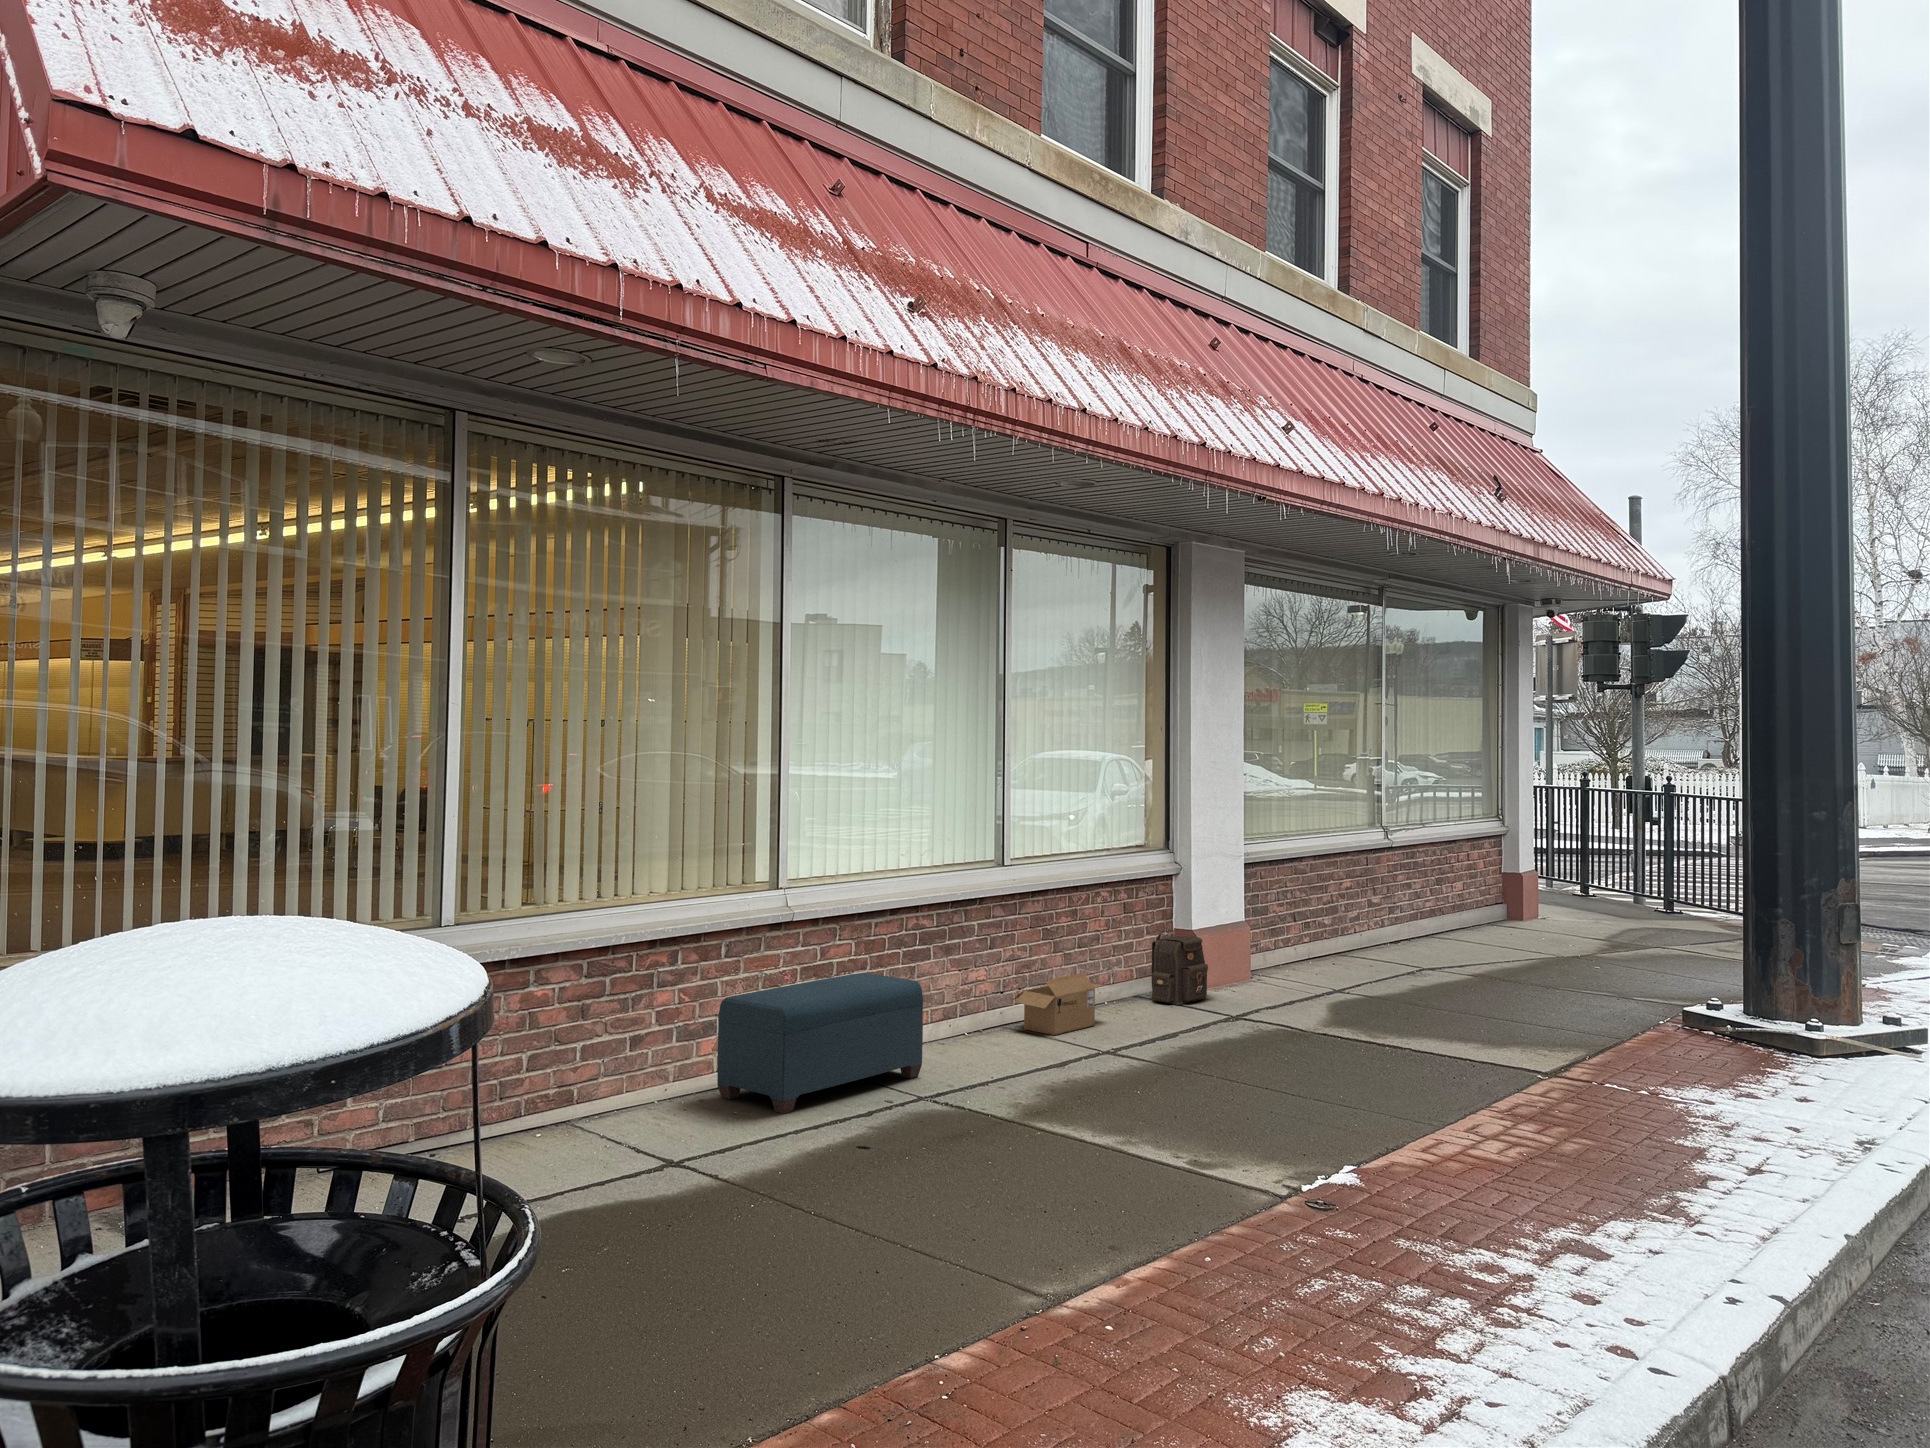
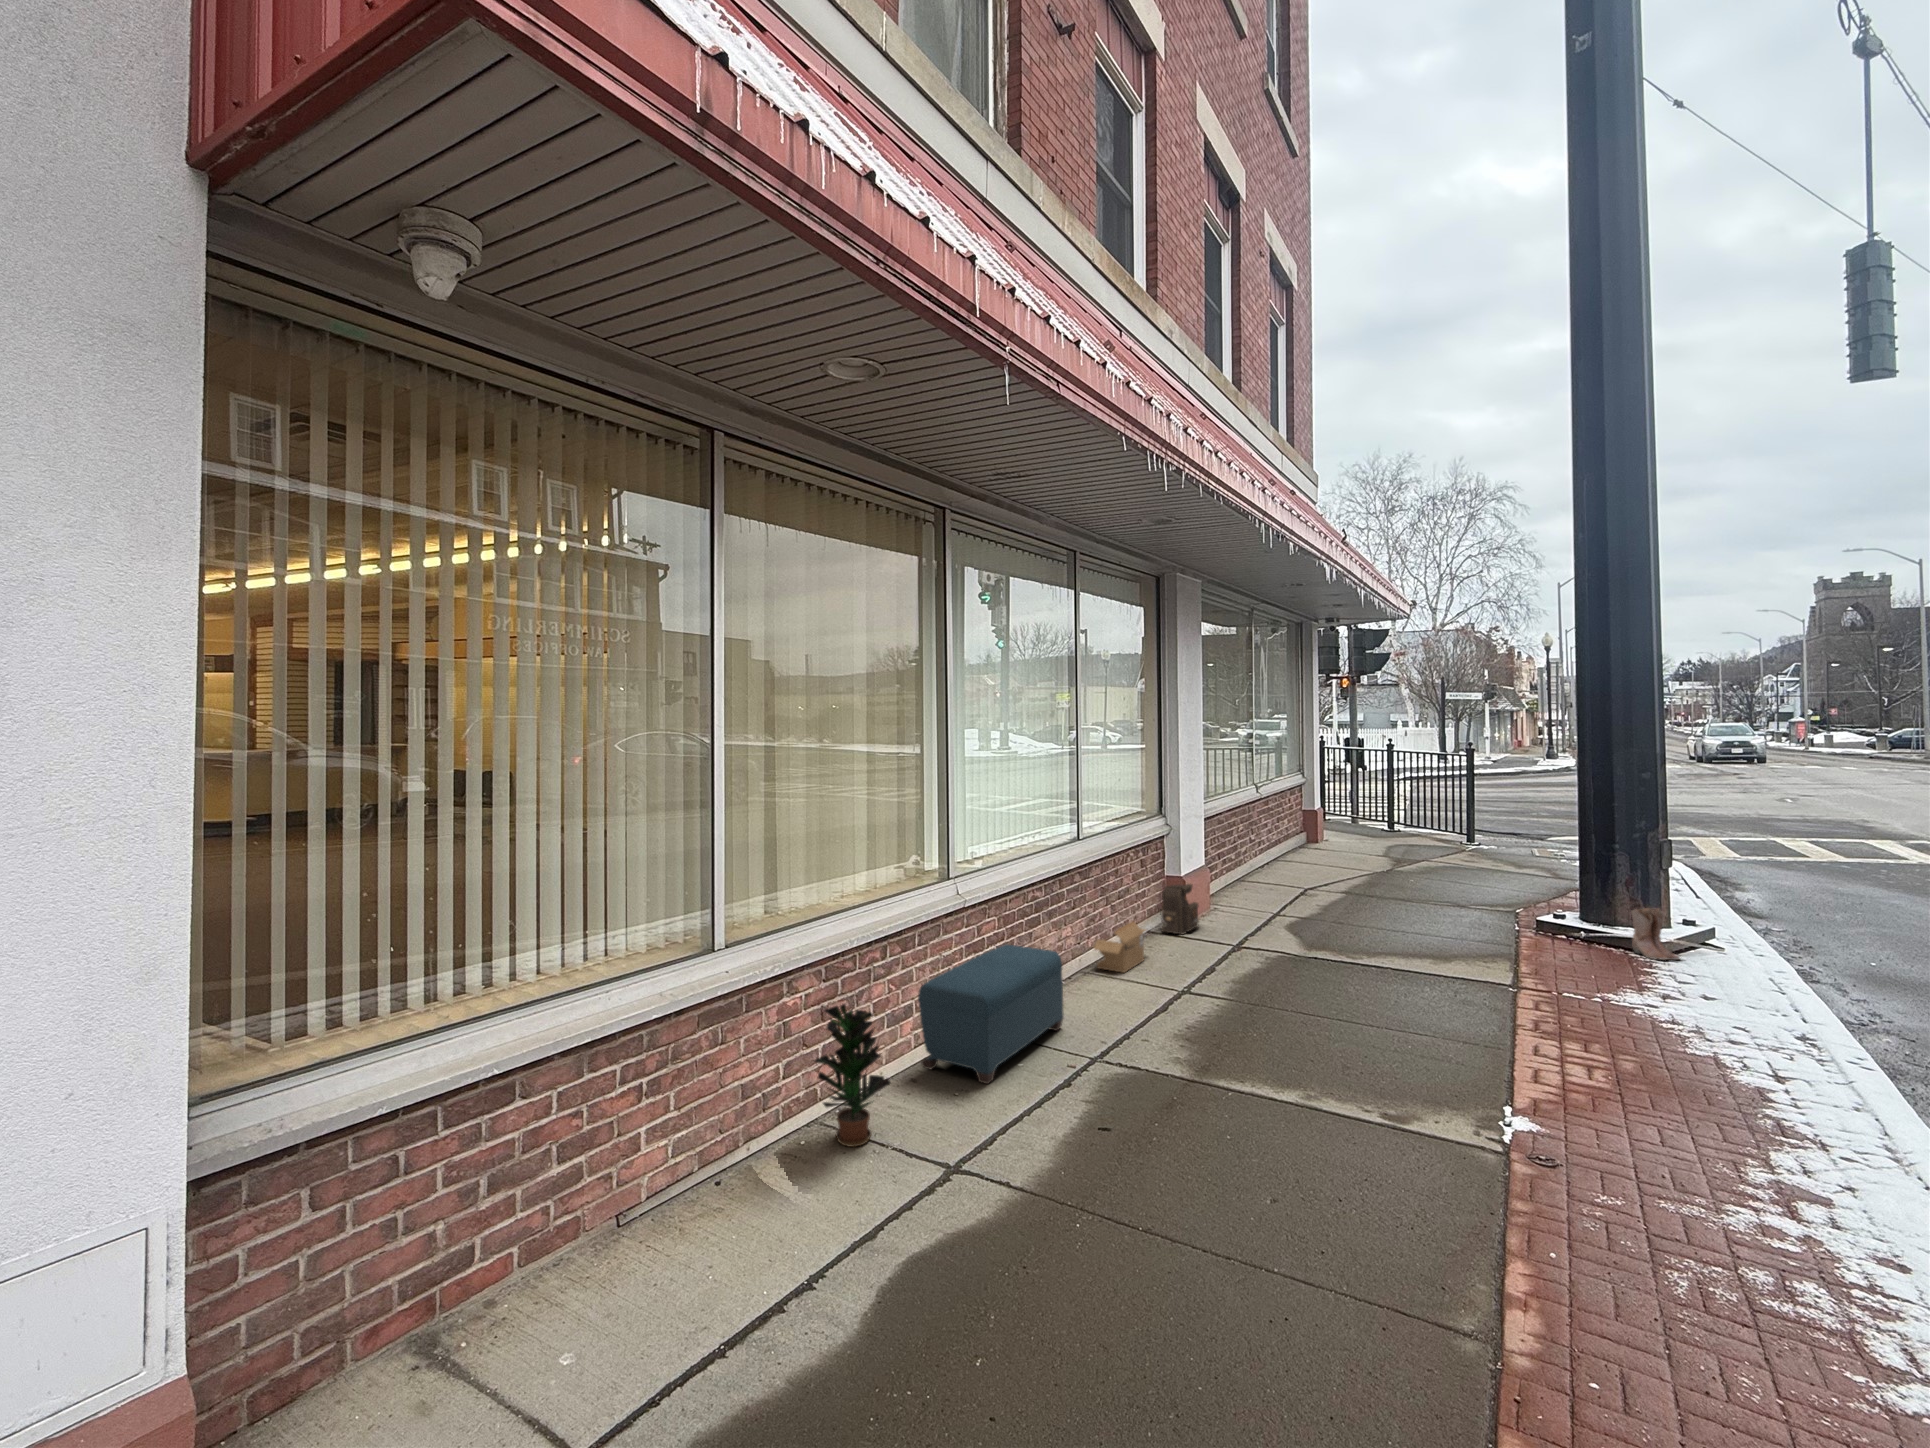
potted plant: none [559,992,642,1147] -> present [815,1004,890,1147]
boots: none [1782,992,1836,1064] -> present [1631,908,1680,960]

